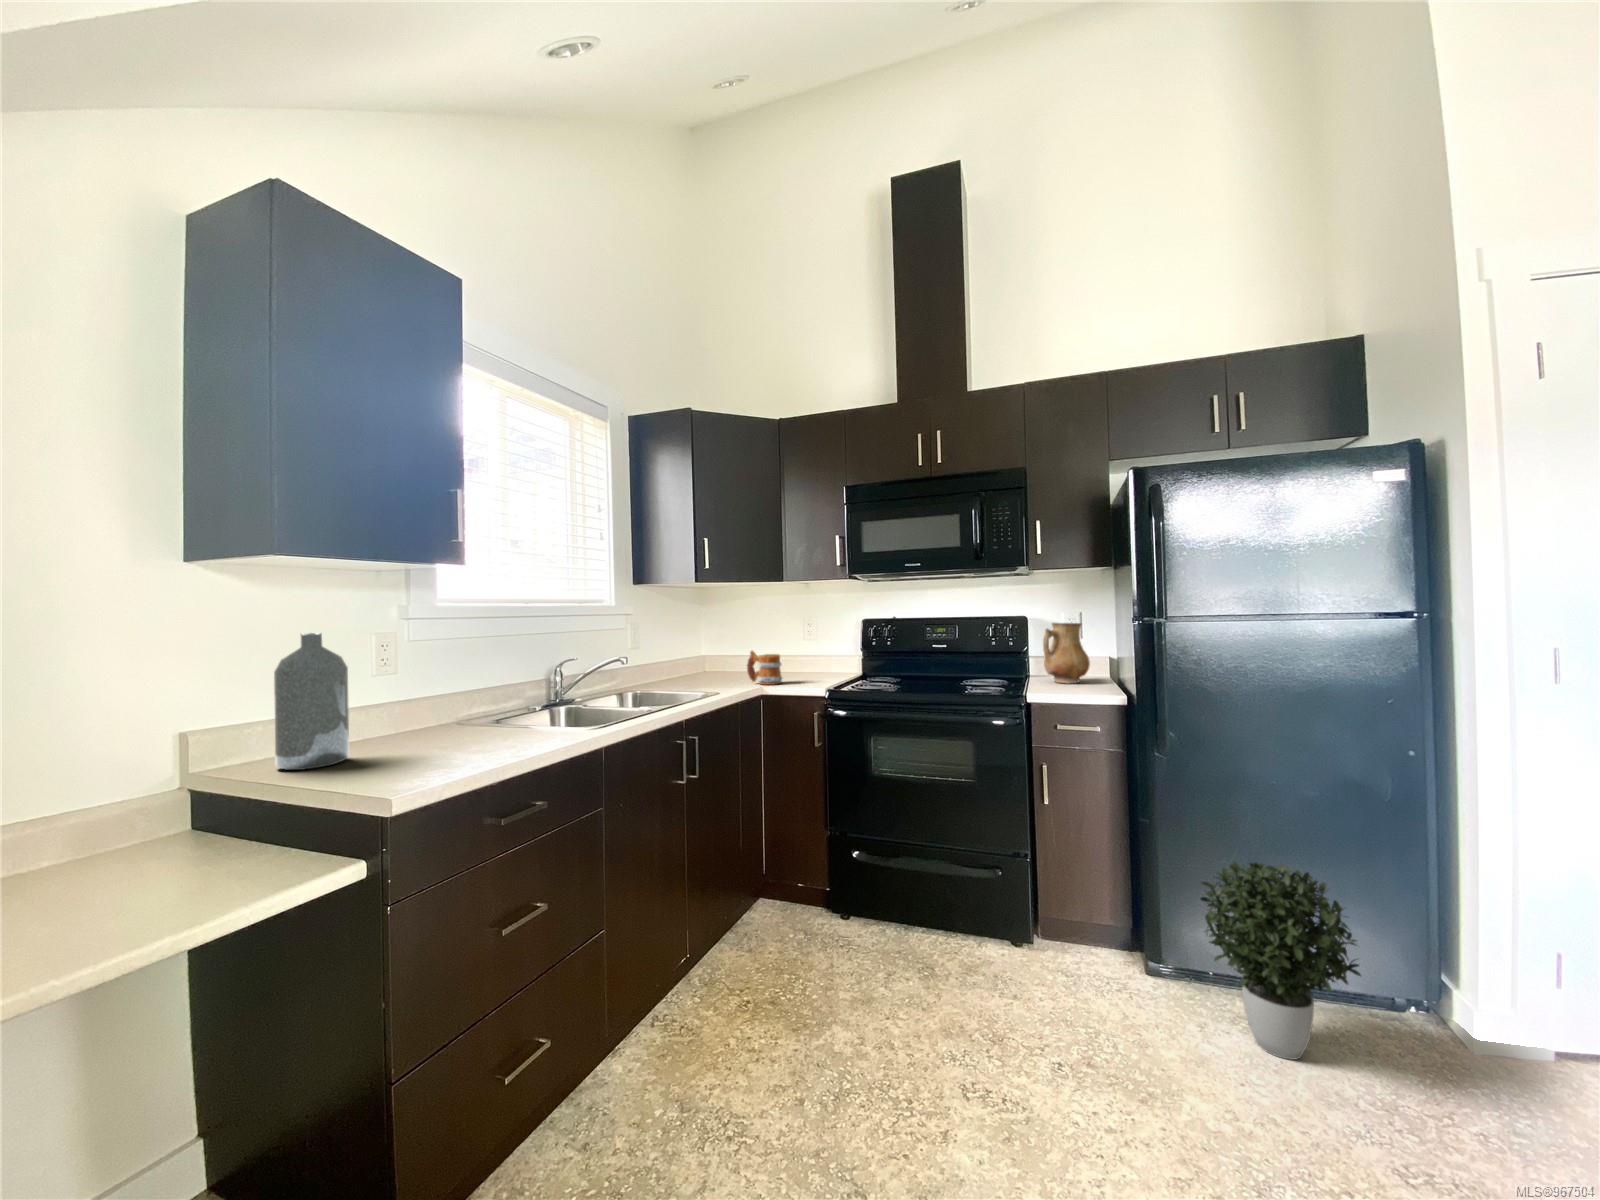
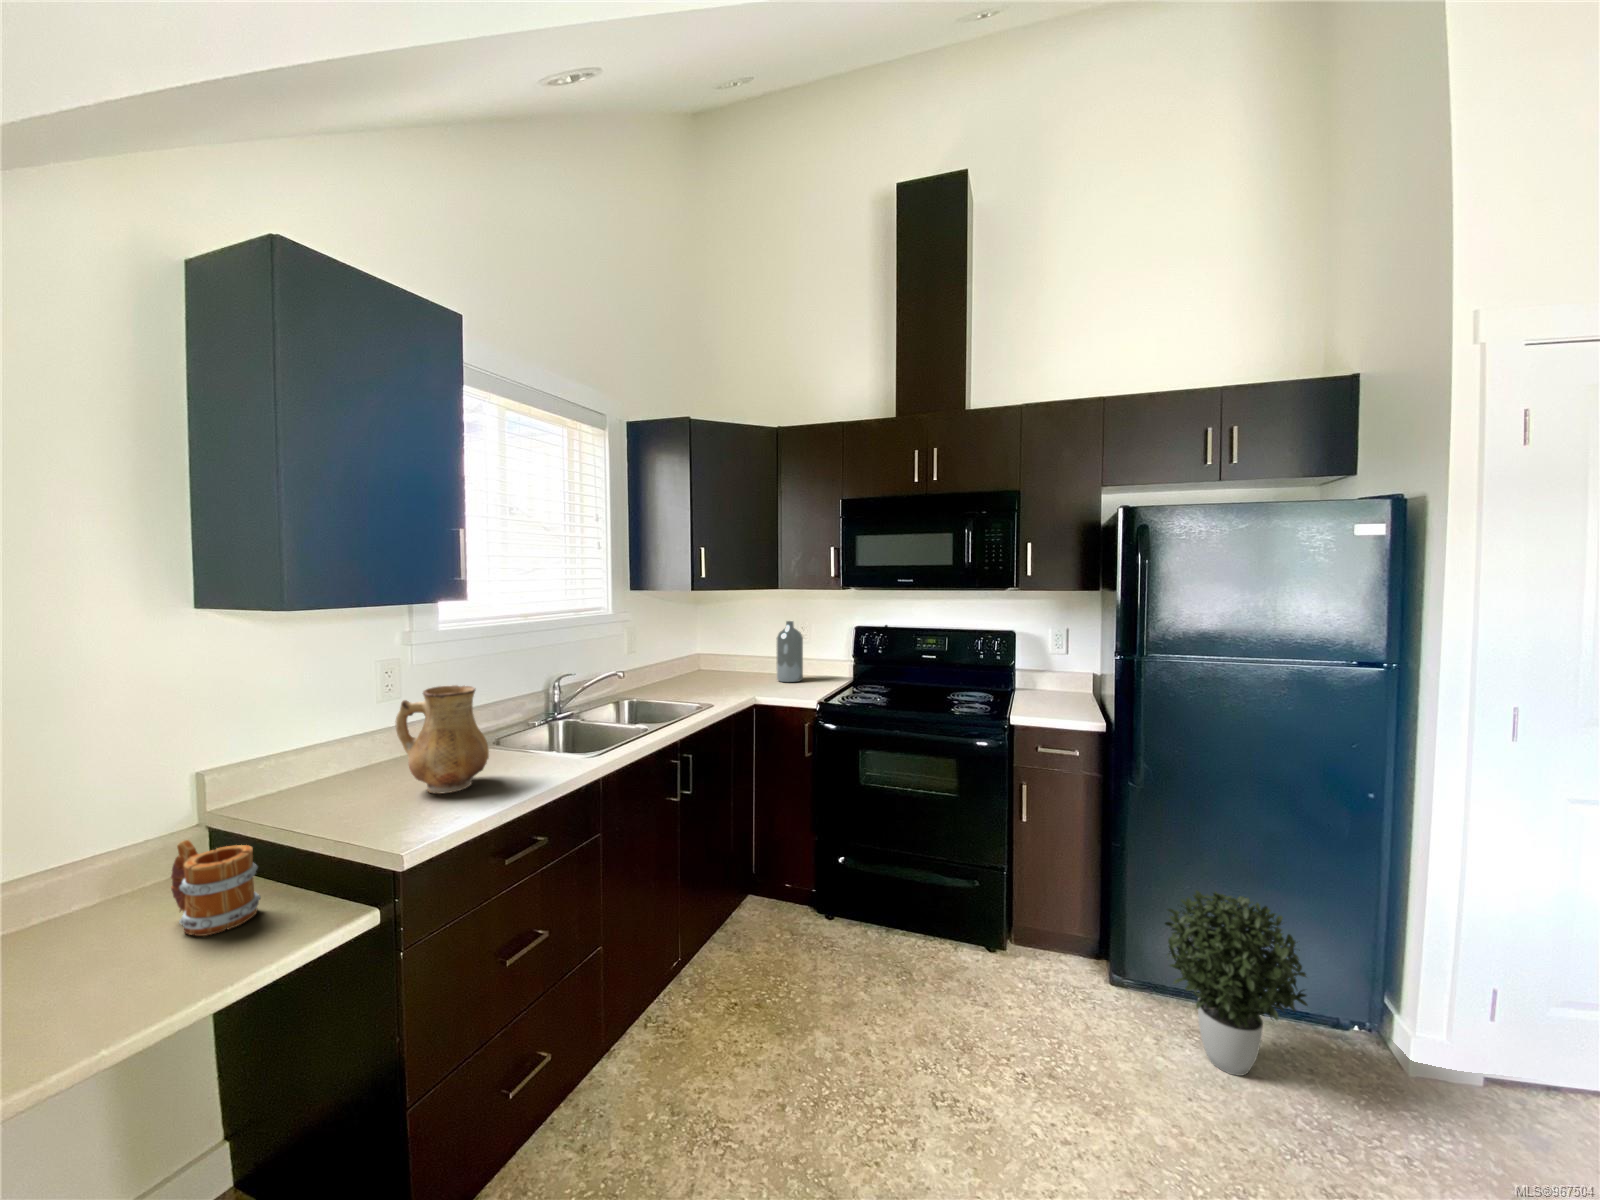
ceramic pitcher: present [1043,623,1090,684] -> present [395,685,489,794]
bottle: present [274,633,349,770] -> present [777,621,803,682]
mug: present [747,651,782,685] -> present [171,840,260,936]

